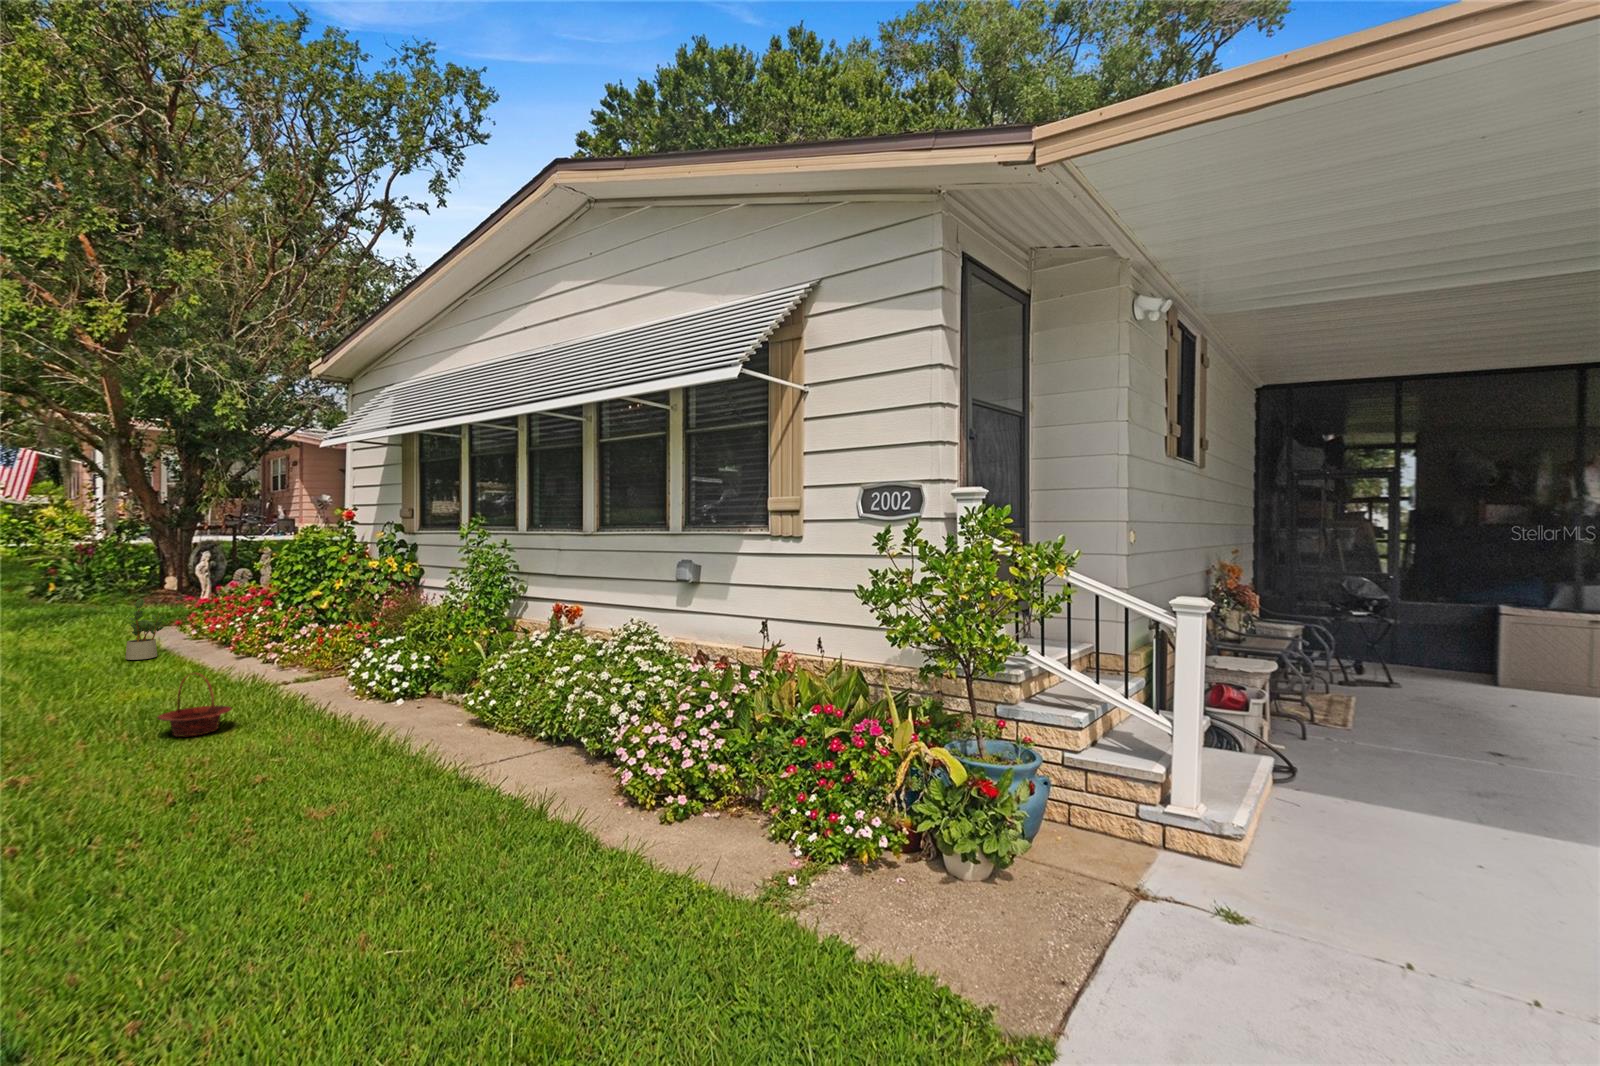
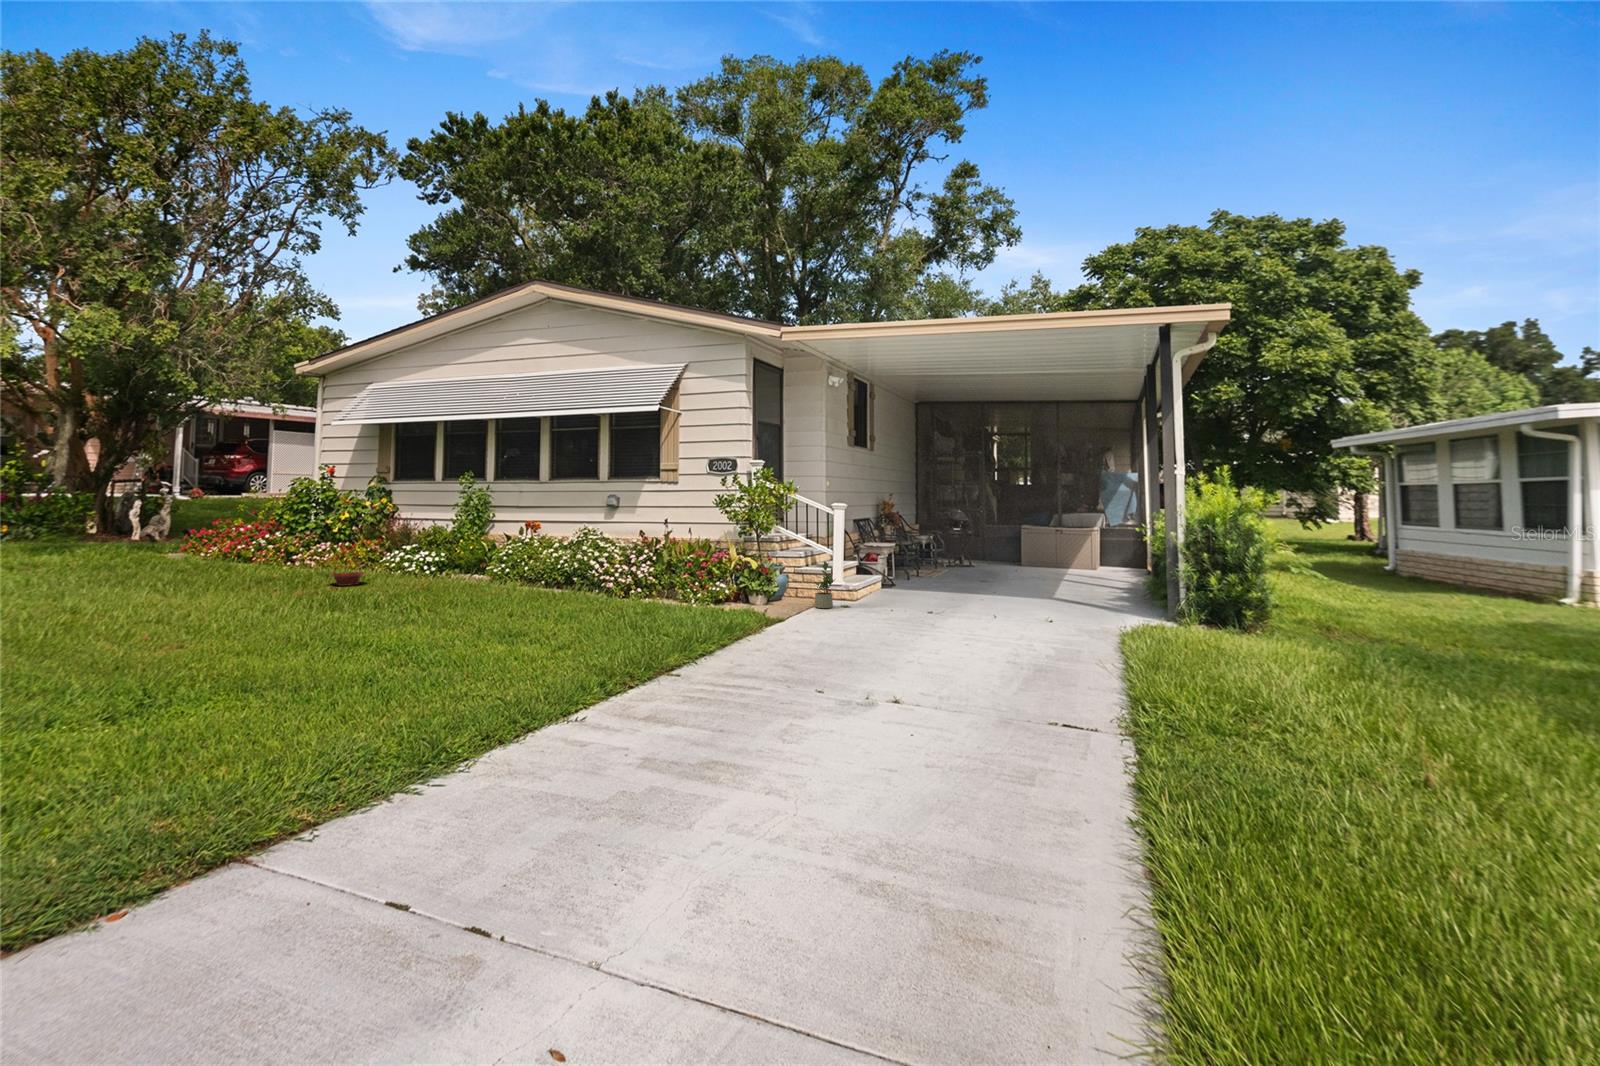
potted plant: present [126,599,165,660] -> present [814,561,835,608]

